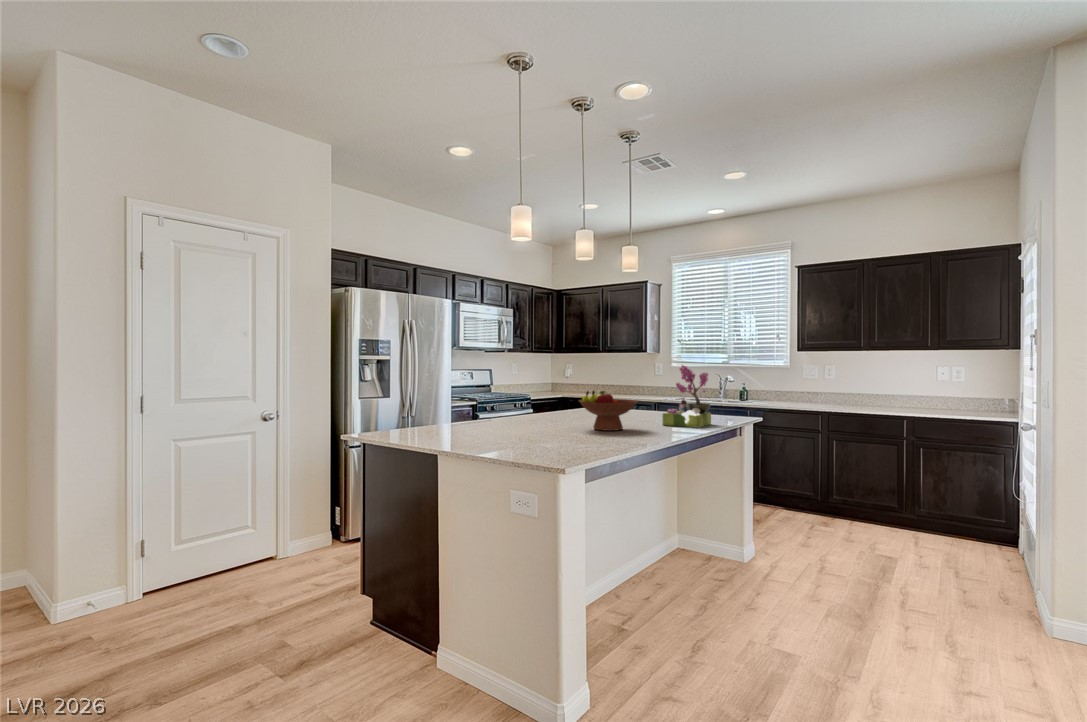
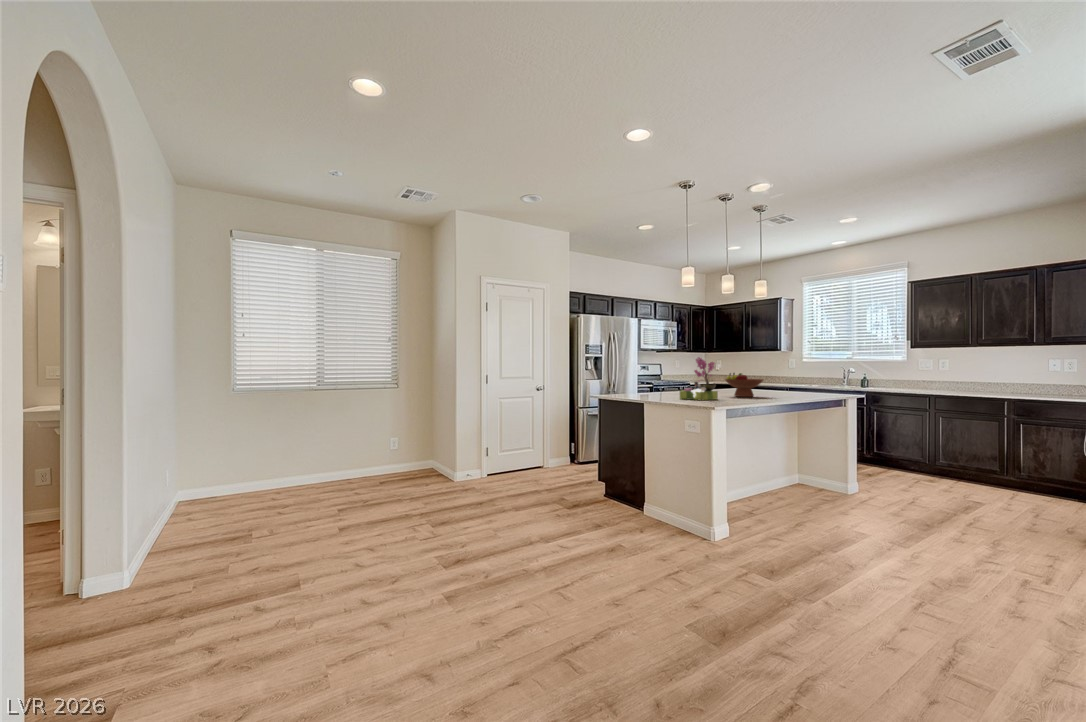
flower arrangement: present [663,365,711,428] -> present [680,357,718,400]

